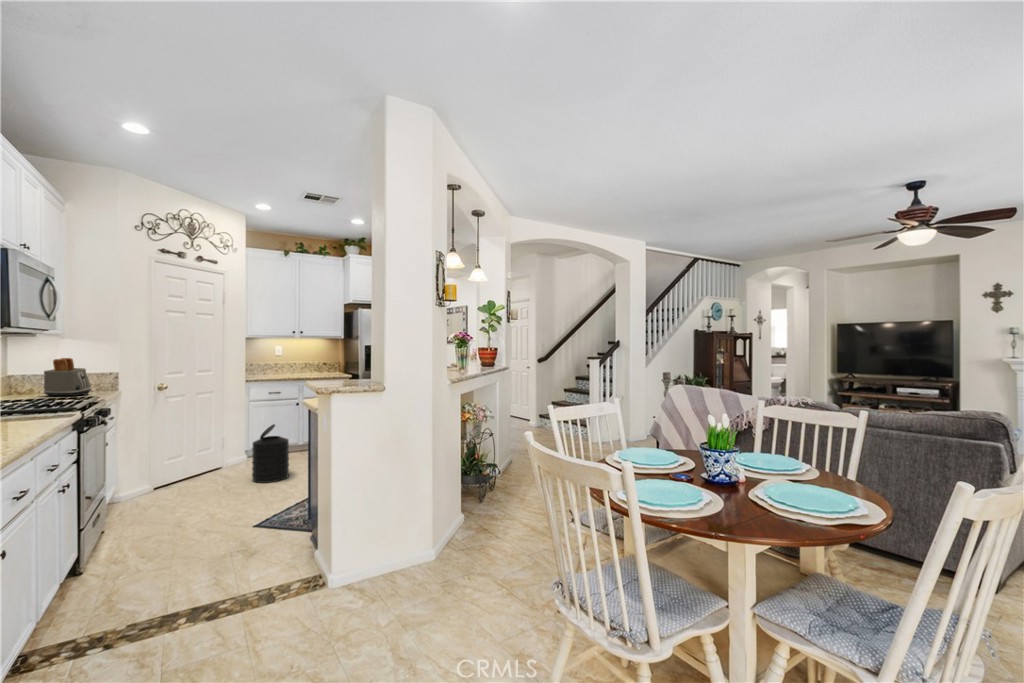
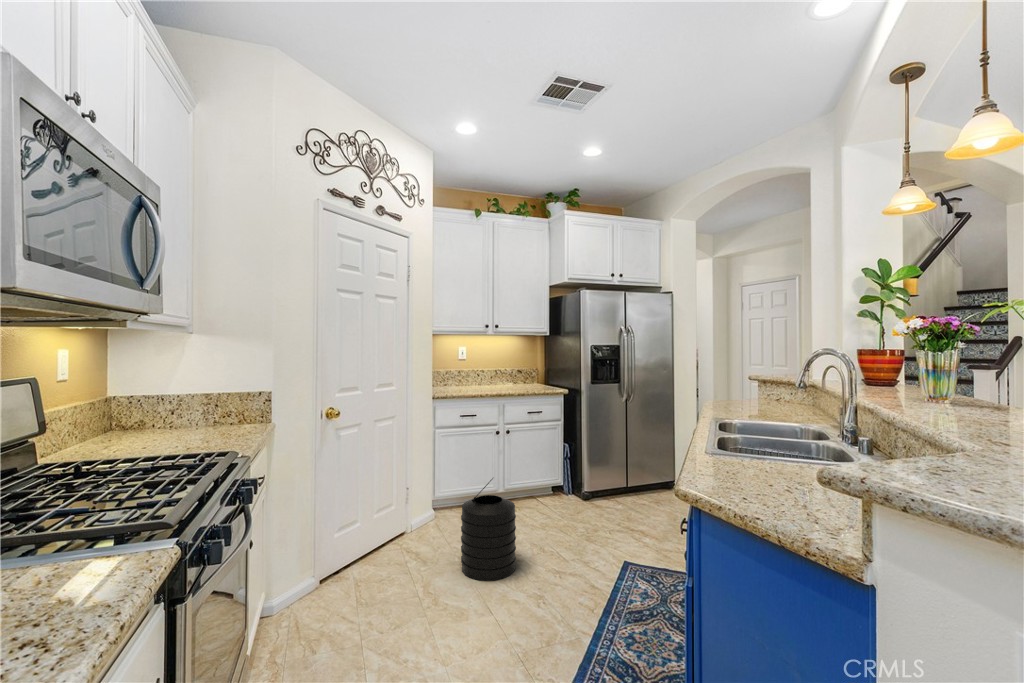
toaster: present [44,358,91,396] -> none [158,368,231,437]

